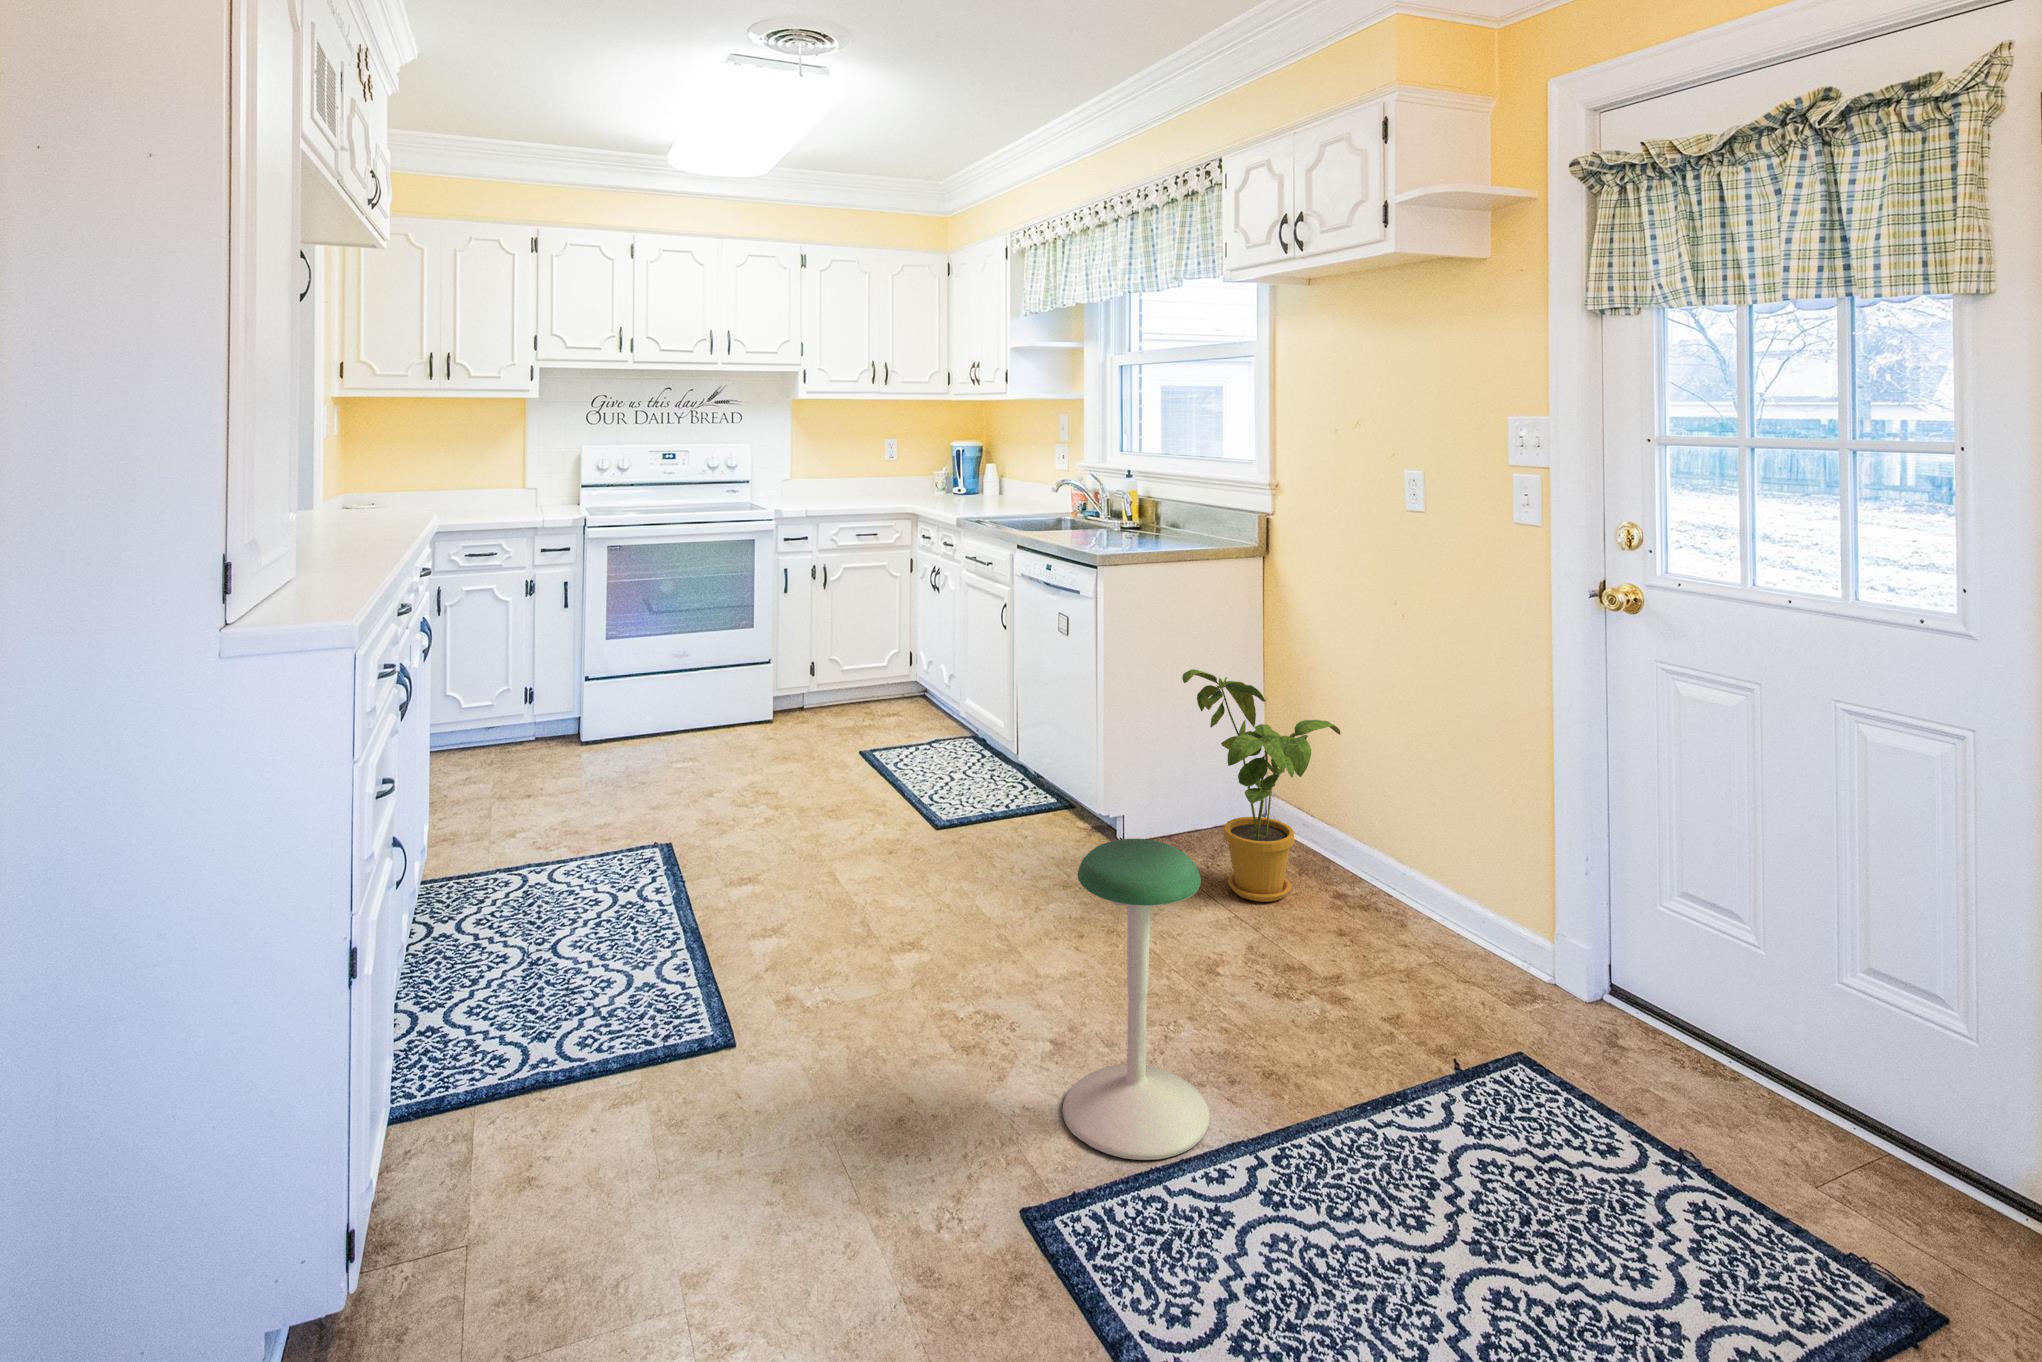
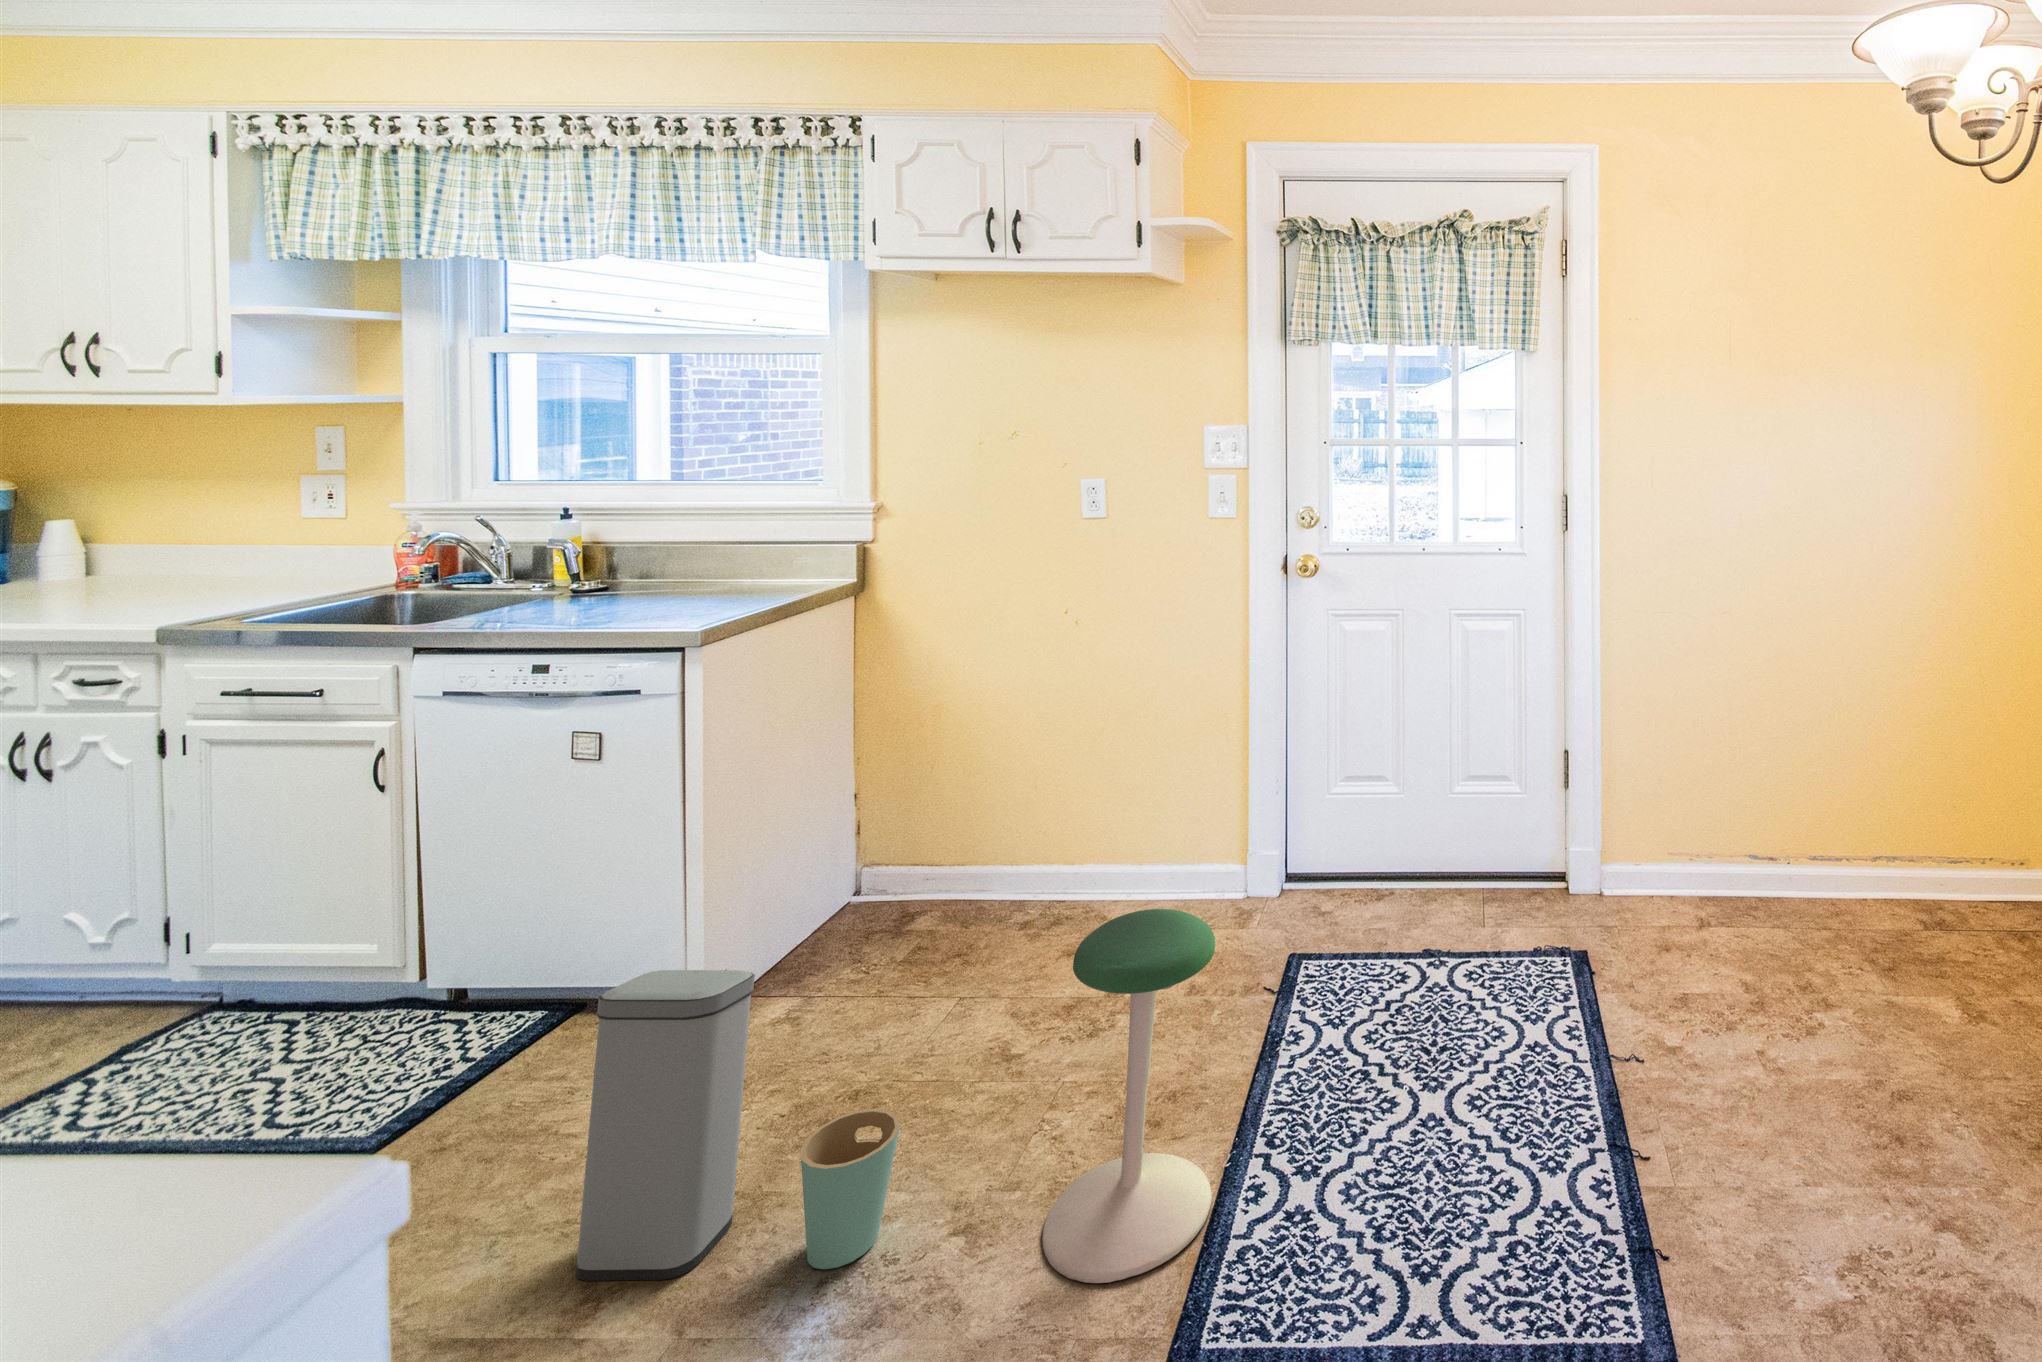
house plant: present [1182,669,1341,902] -> none [862,739,1022,983]
trash can: none [937,758,1047,1012] -> present [576,970,900,1281]

